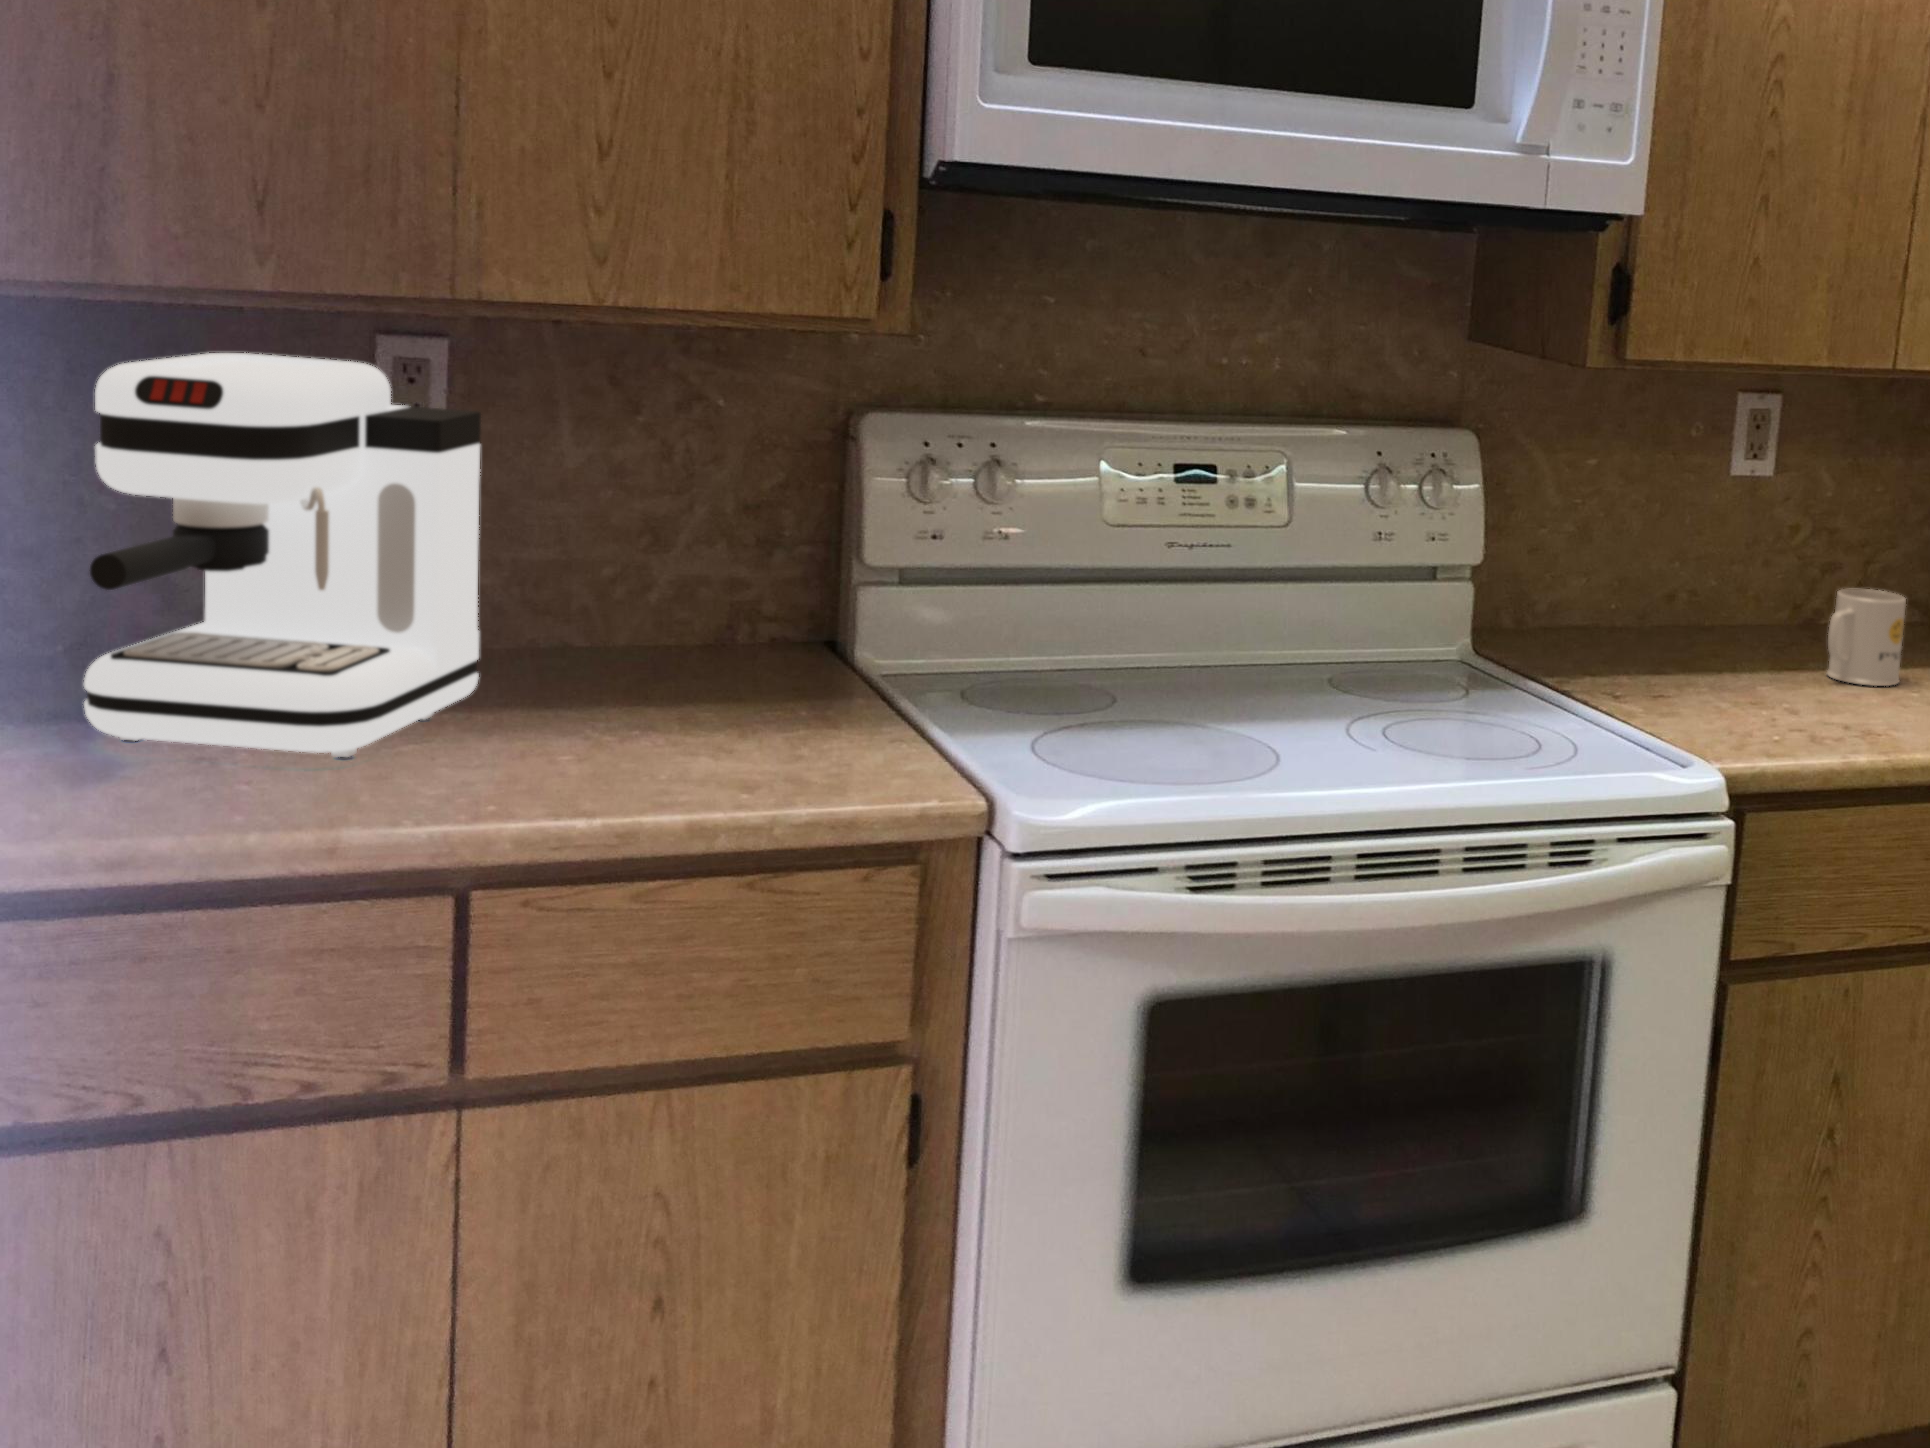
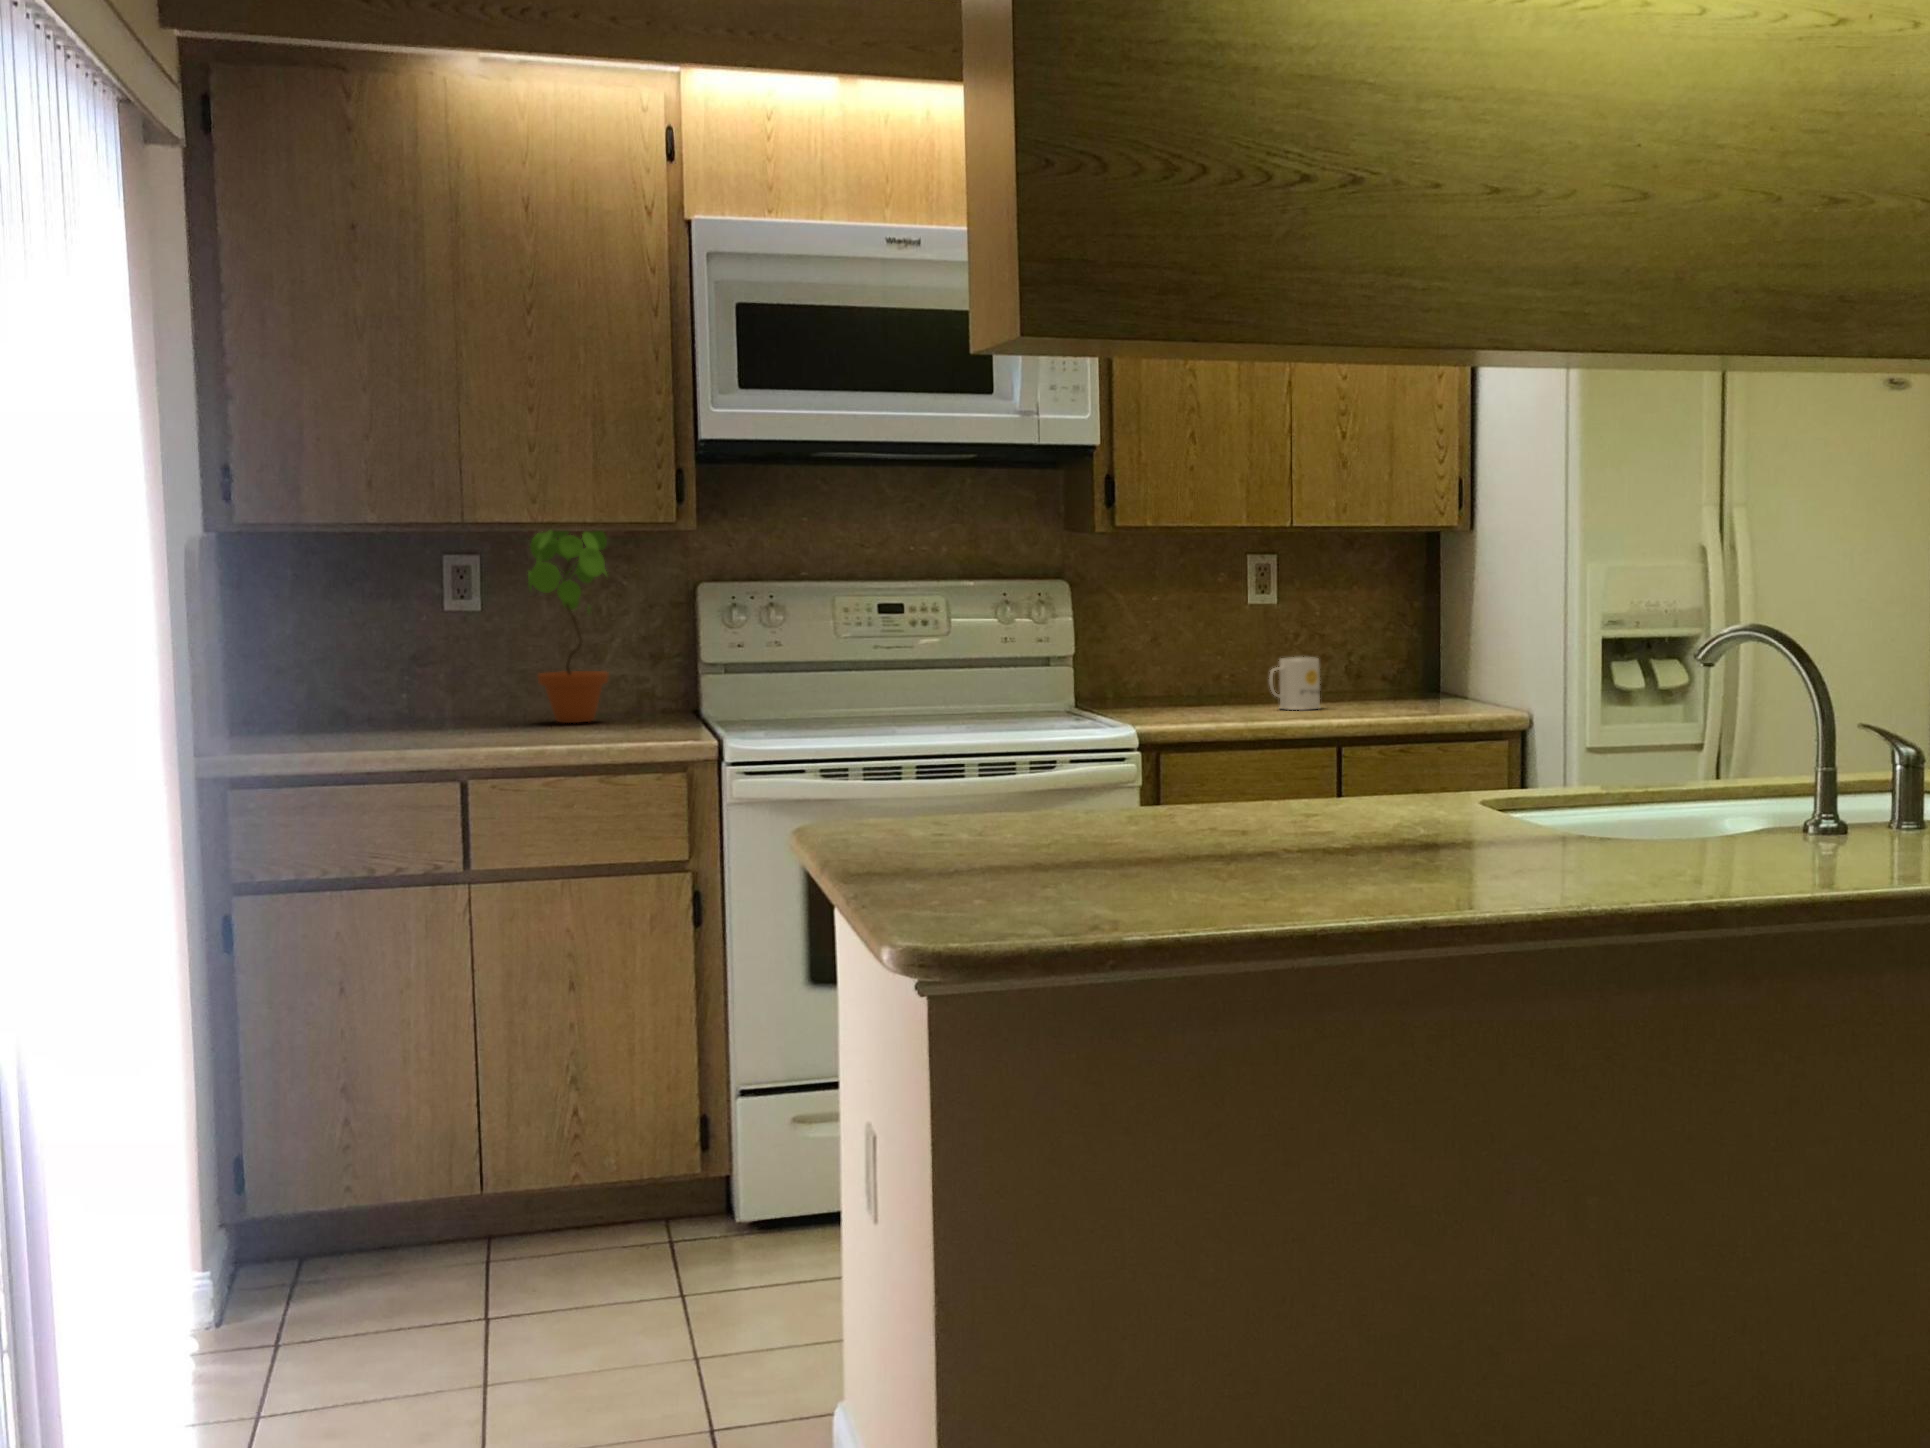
potted plant: none [553,289,705,676] -> present [528,530,608,723]
coffee maker: present [84,353,481,757] -> none [303,560,492,739]

